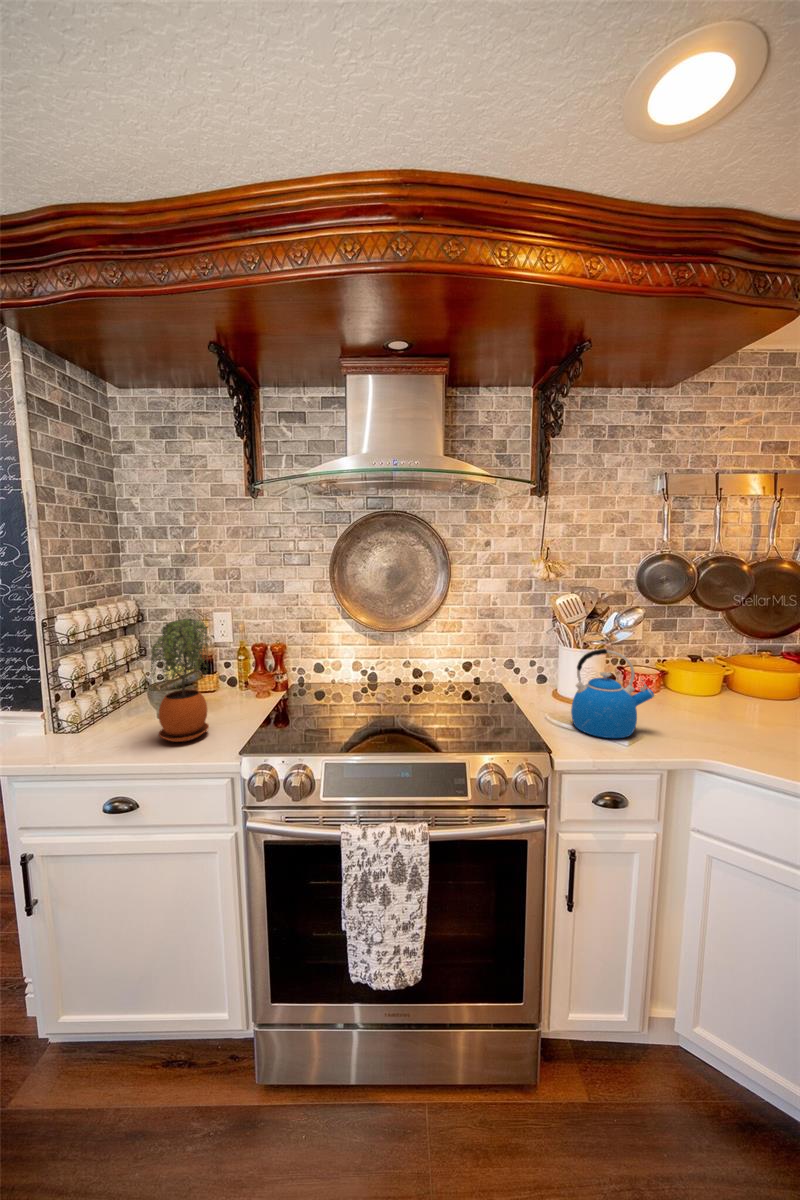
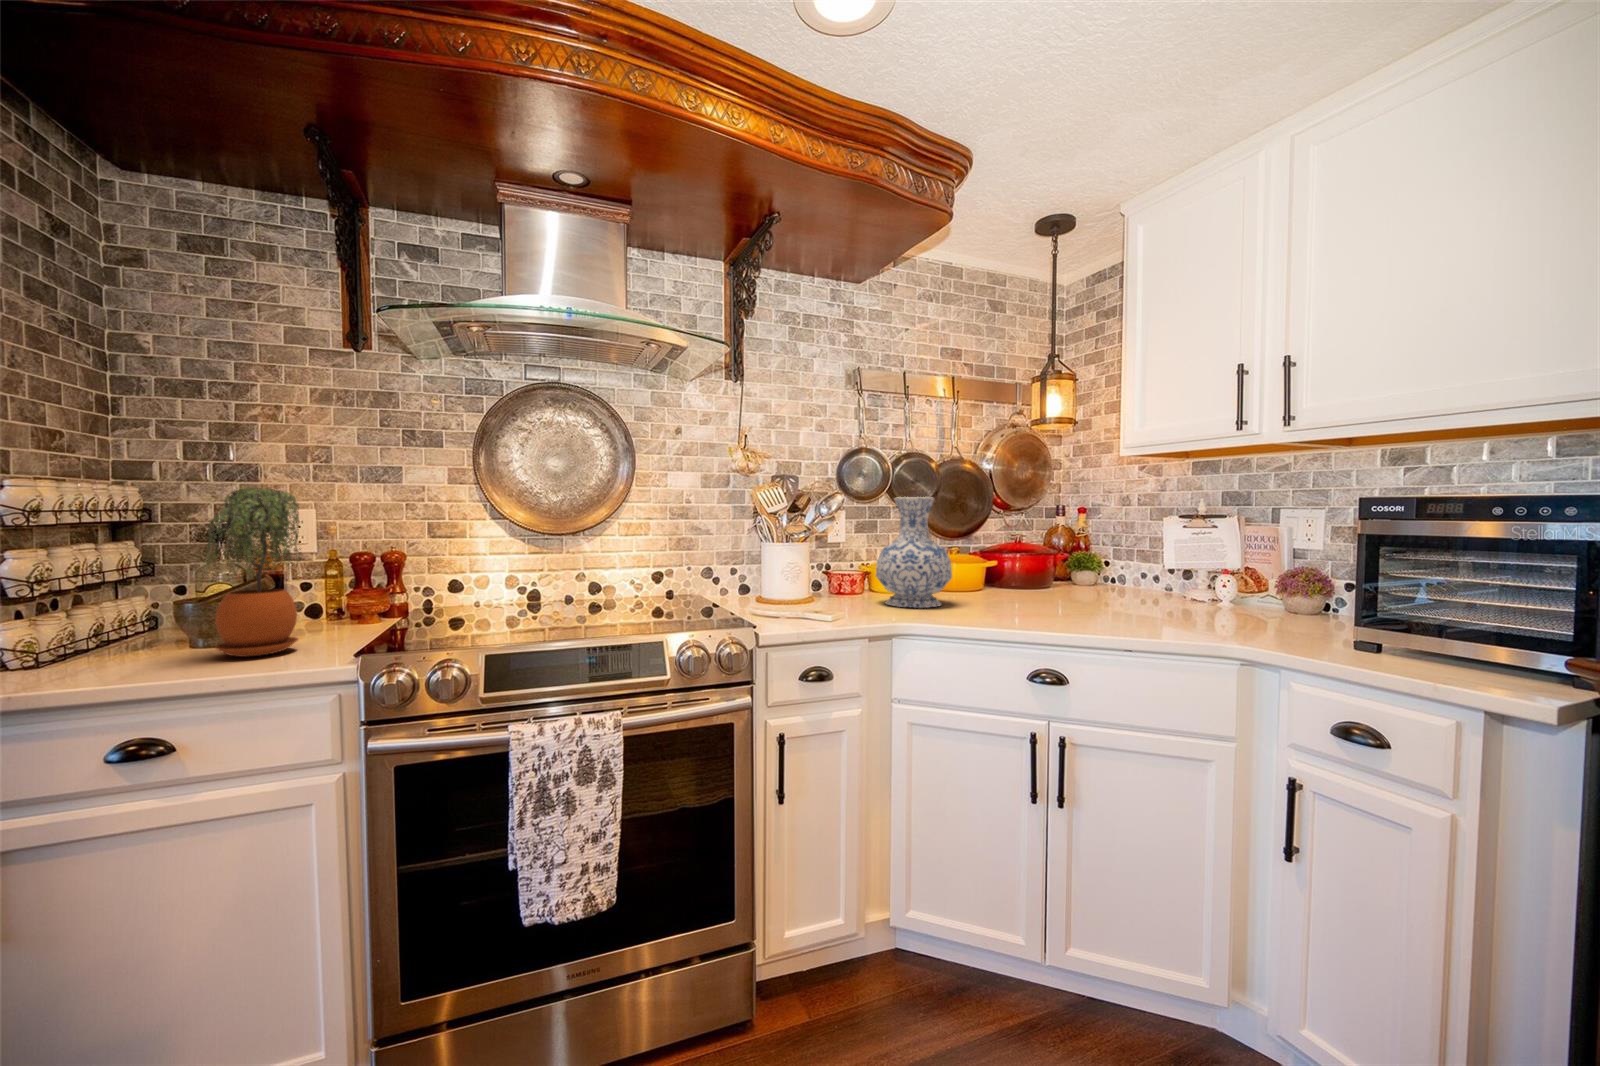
vase: none [677,611,771,730] -> present [876,497,952,608]
kettle: present [571,649,654,738] -> none [774,529,852,618]

